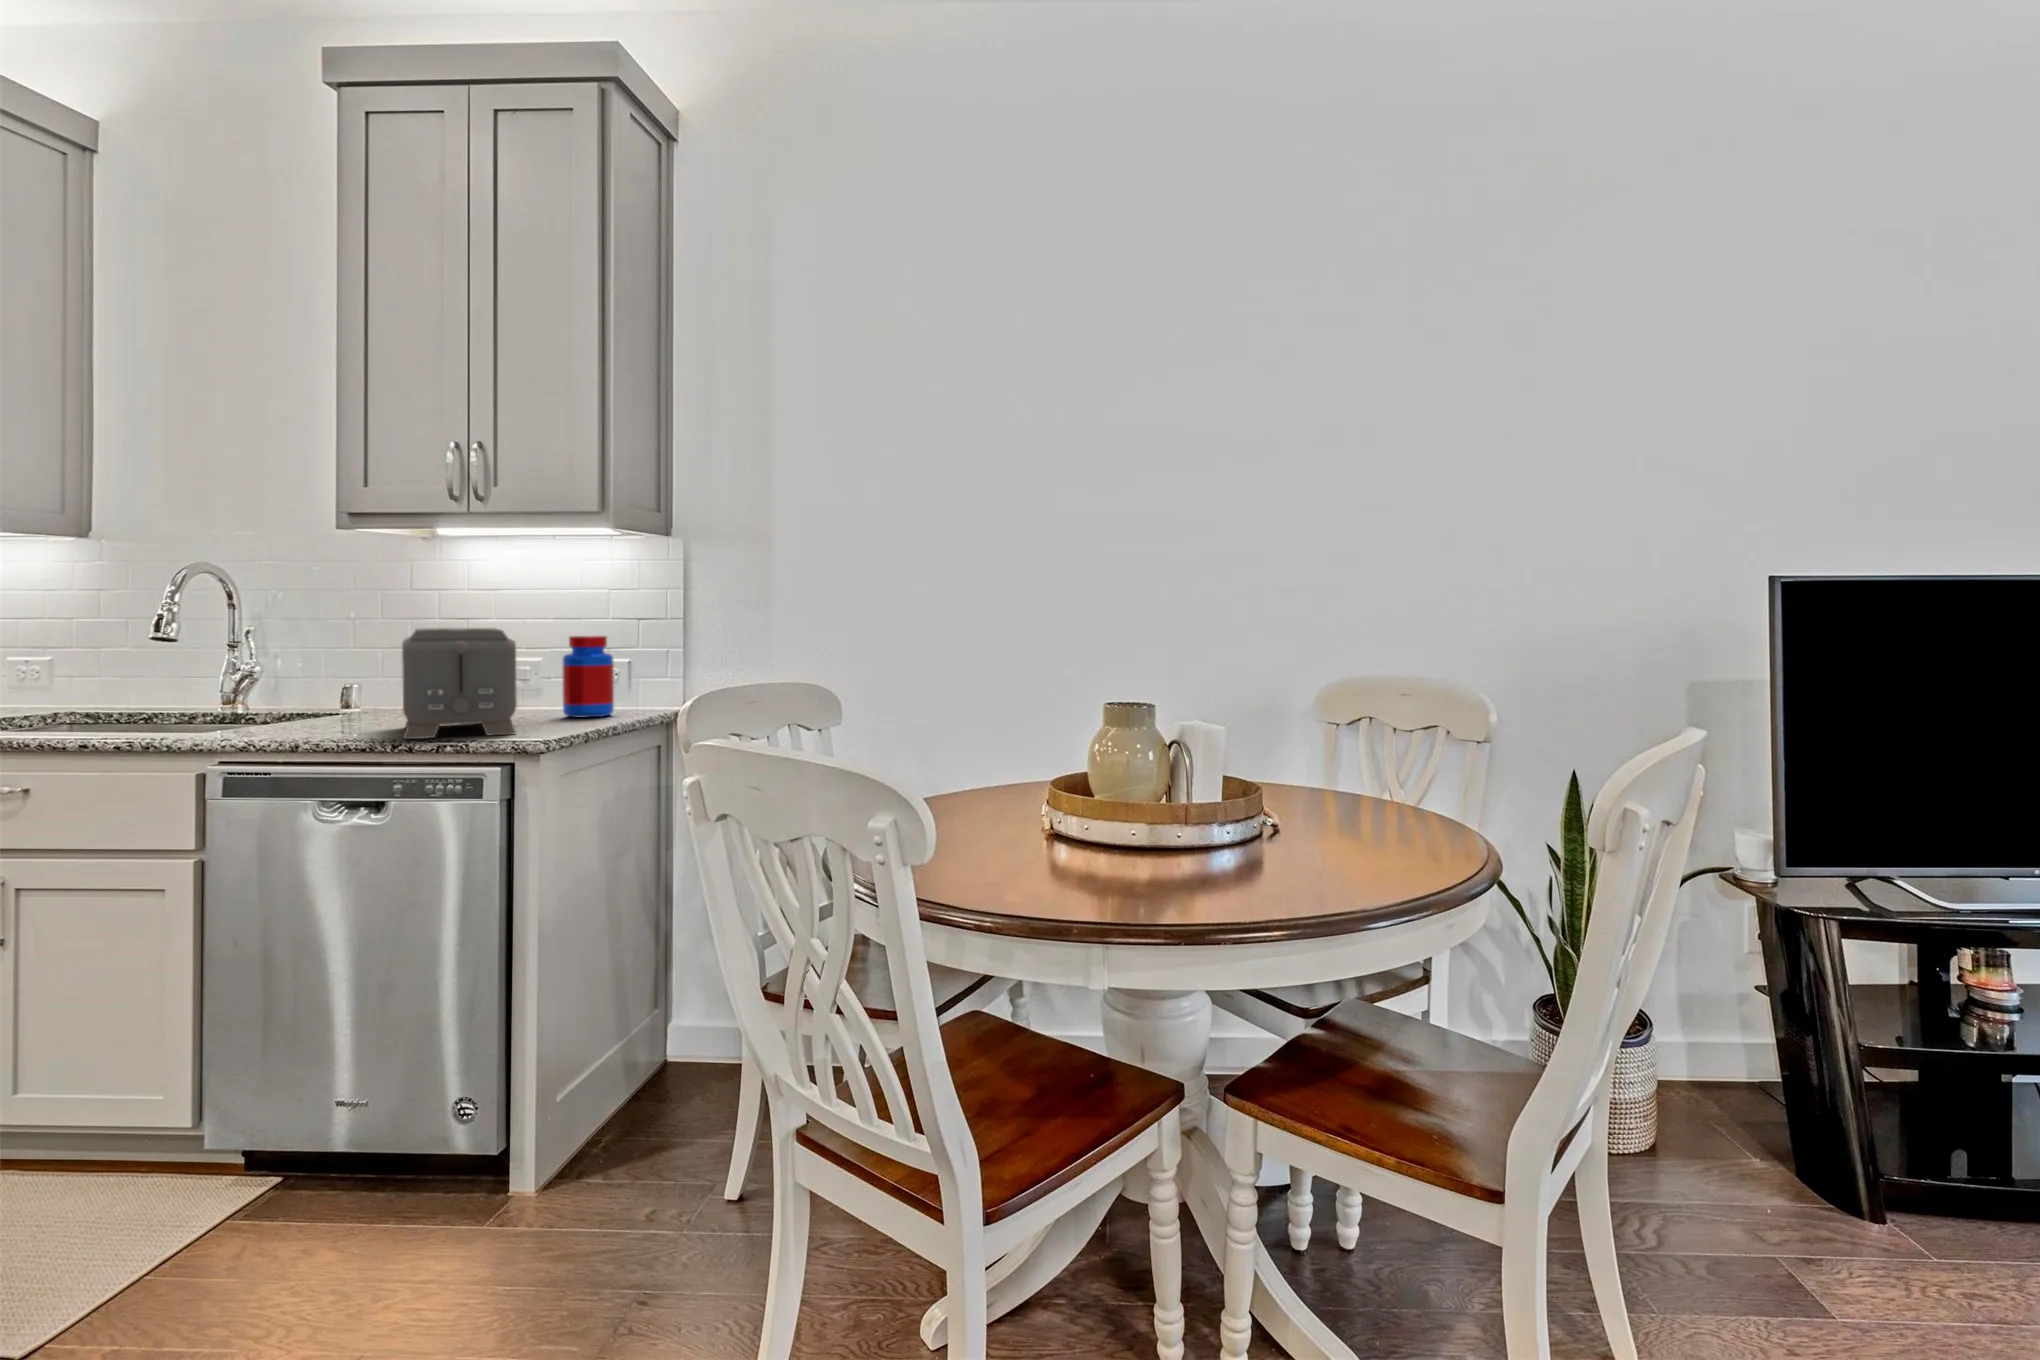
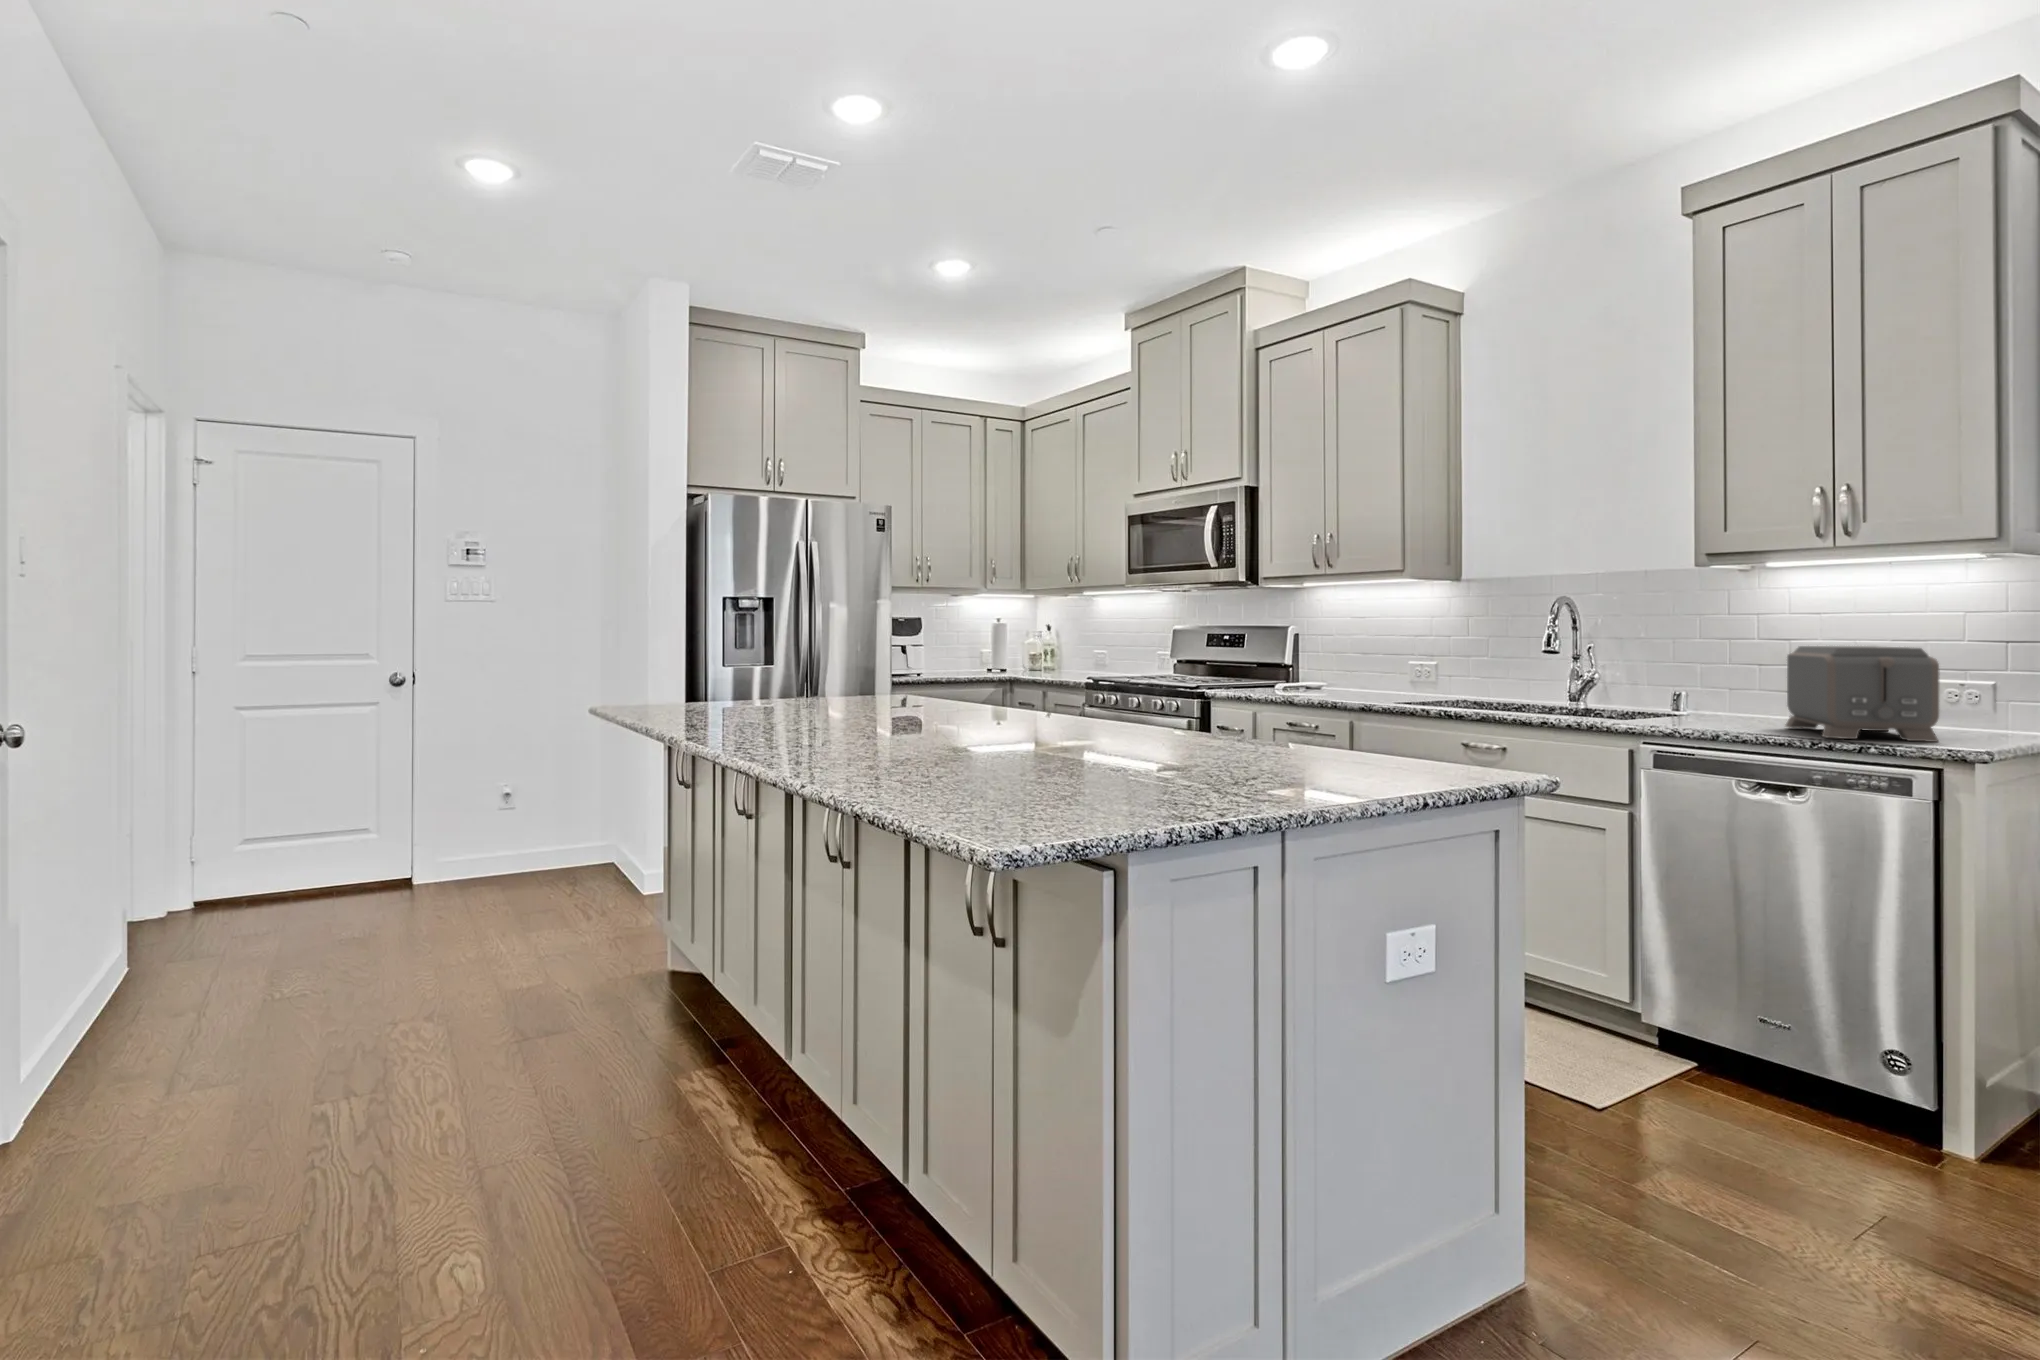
jar: present [562,636,614,718] -> none [1942,655,2004,732]

